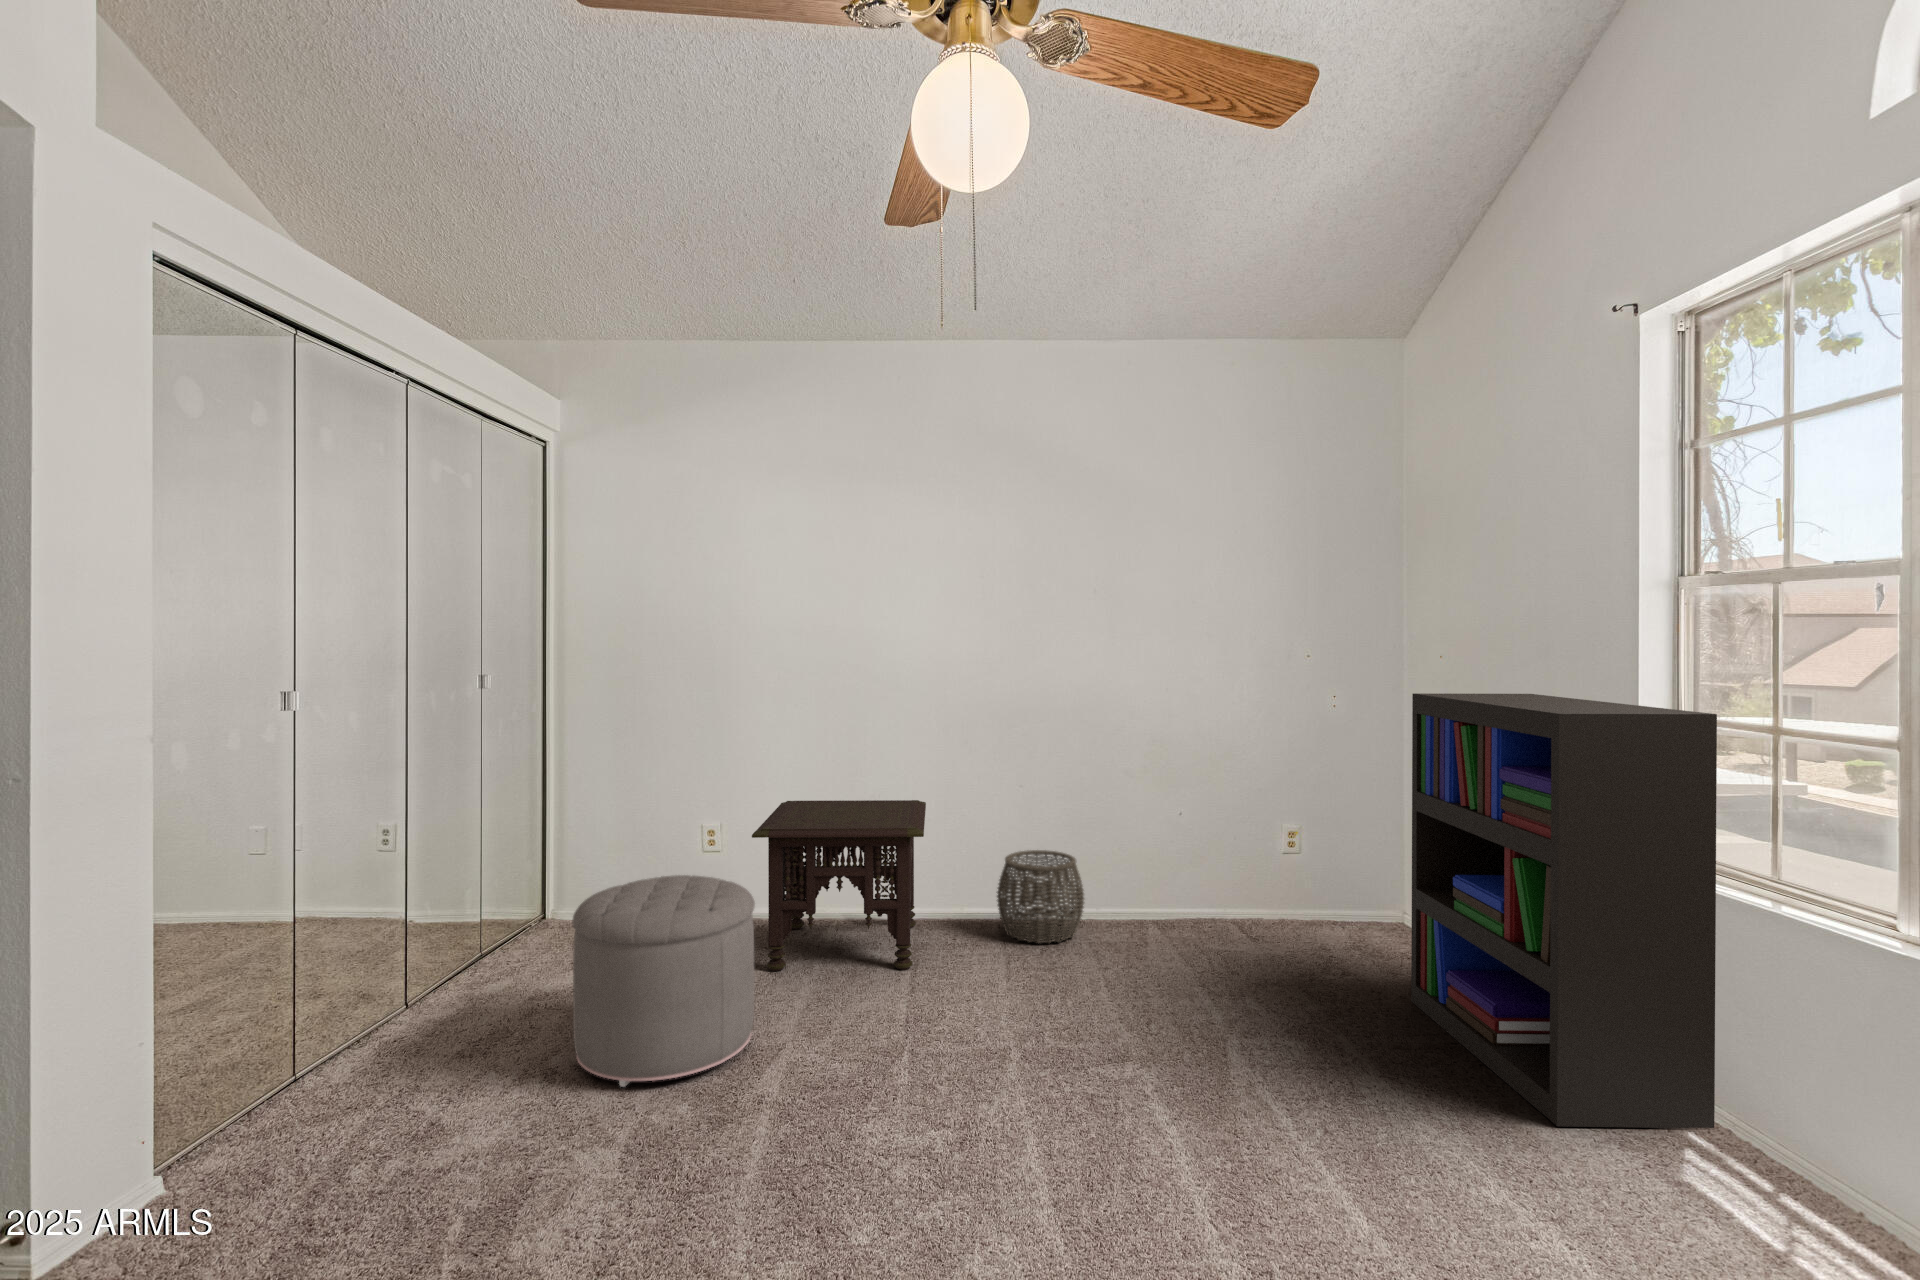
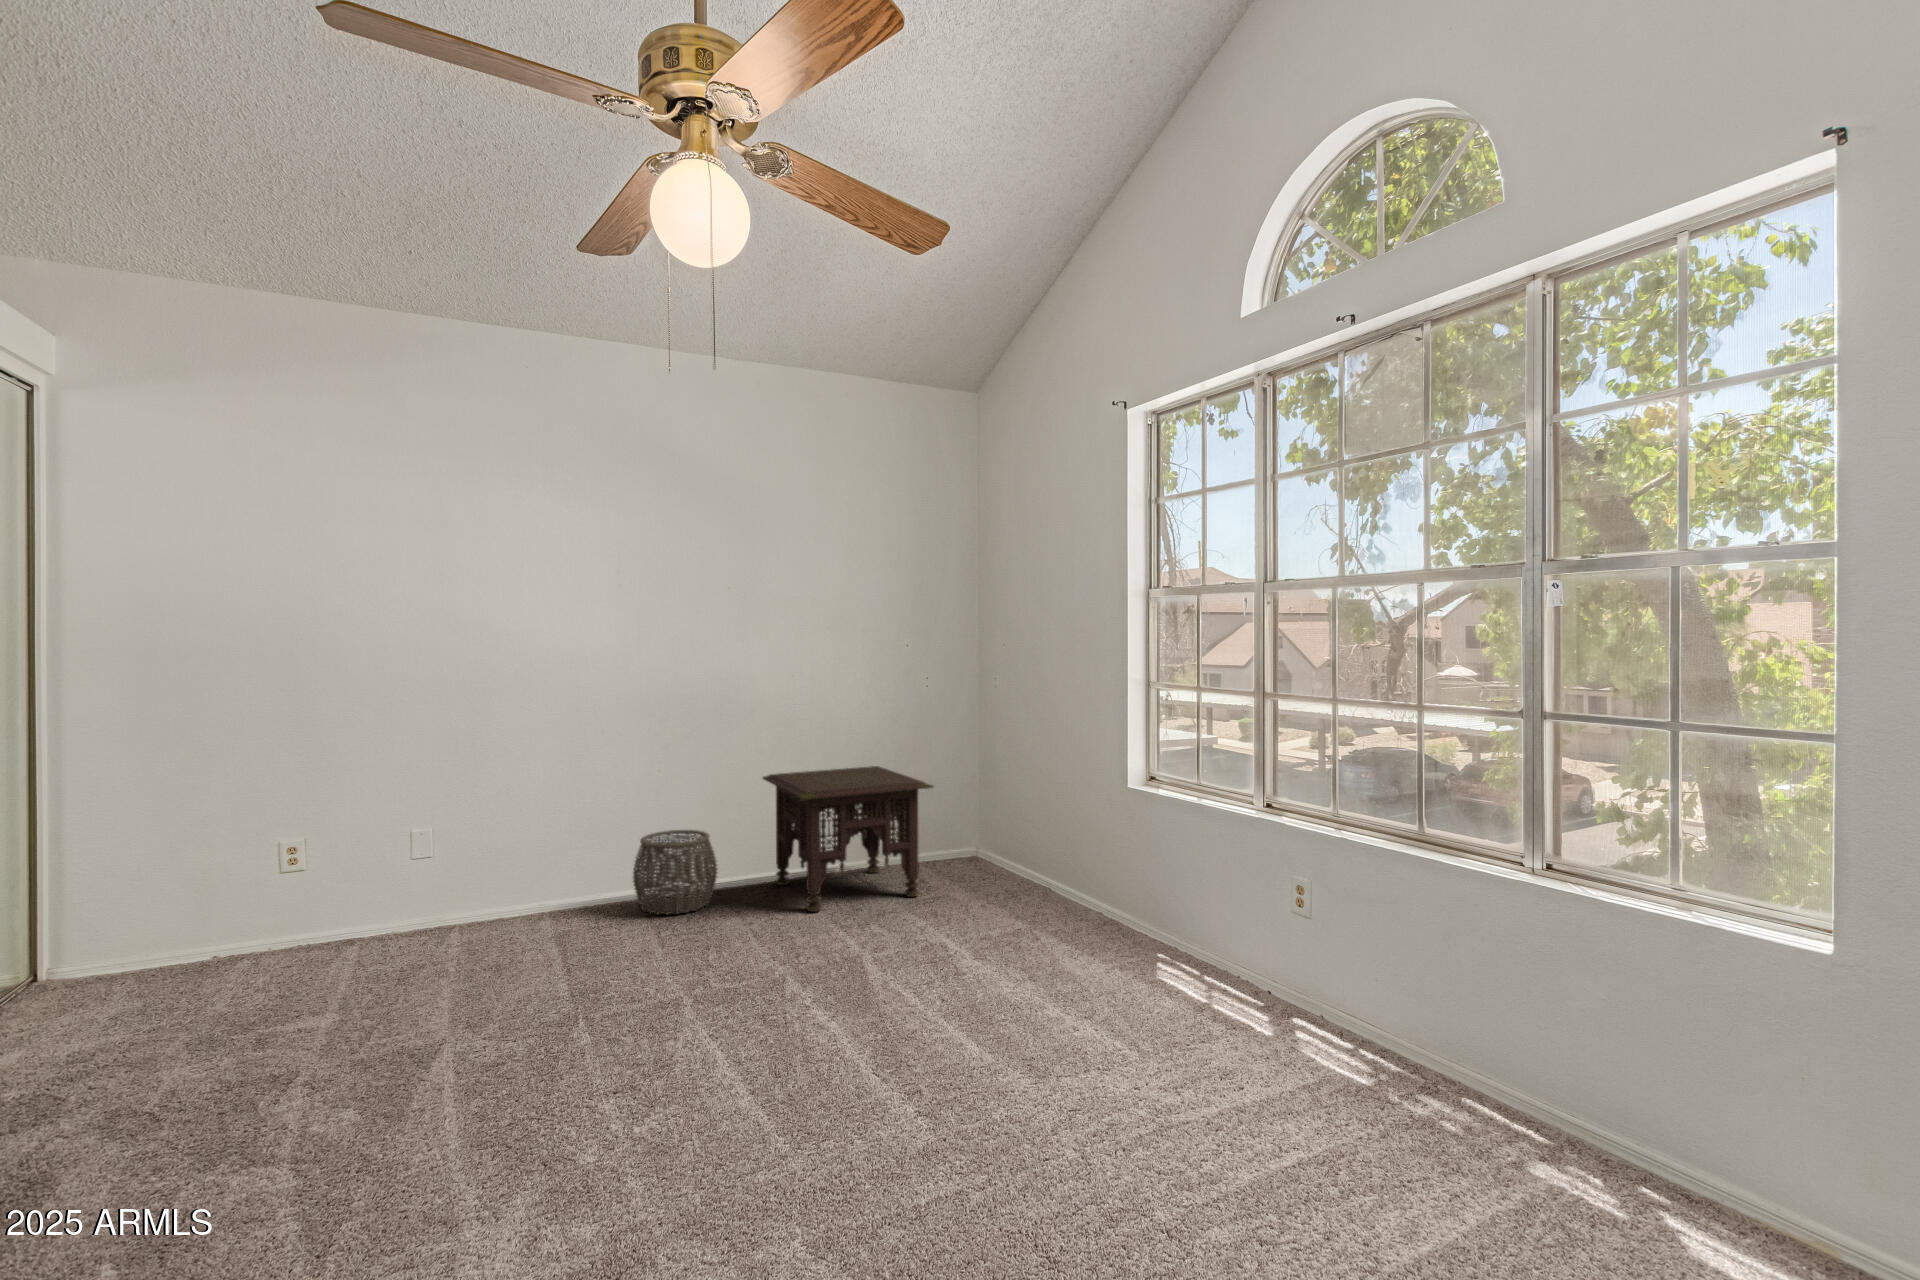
bookshelf: present [1411,693,1717,1128] -> none [984,671,1170,968]
side table: present [752,800,926,971] -> present [763,766,933,912]
ottoman: present [572,875,755,1087] -> none [186,885,411,1108]

